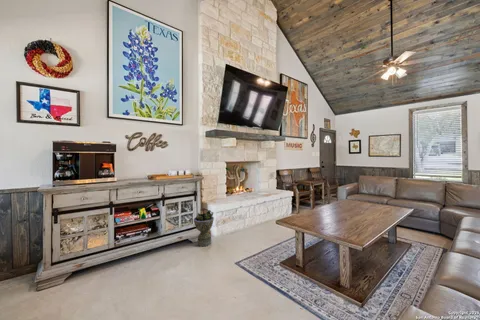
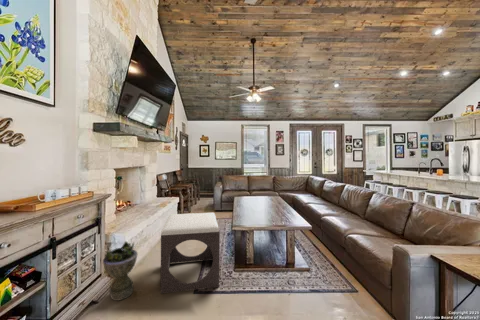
footstool: none [219,199,279,267] -> present [161,213,220,293]

